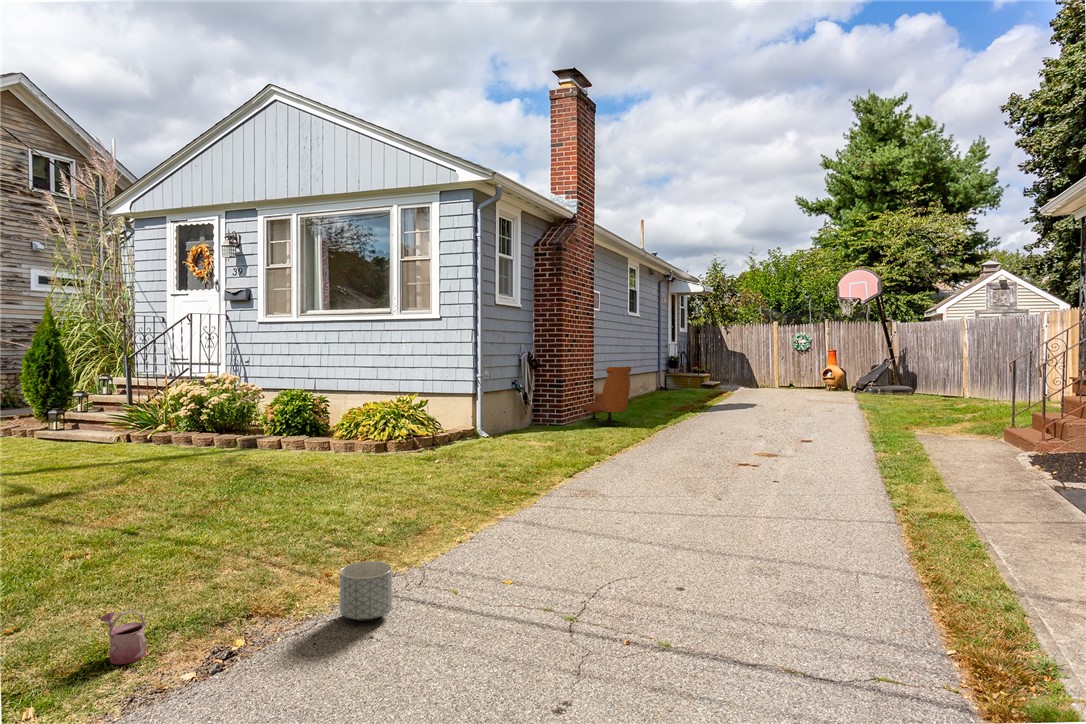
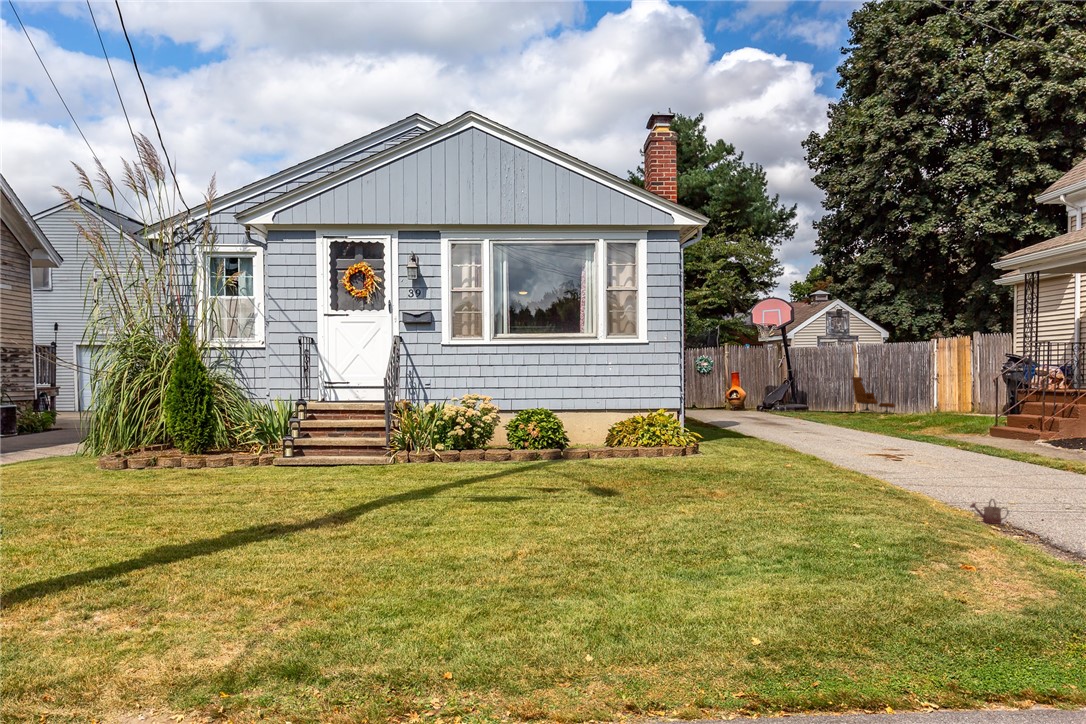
lounge chair: present [582,367,631,427] -> present [852,377,895,413]
planter: present [340,561,392,621] -> none [1004,481,1033,509]

